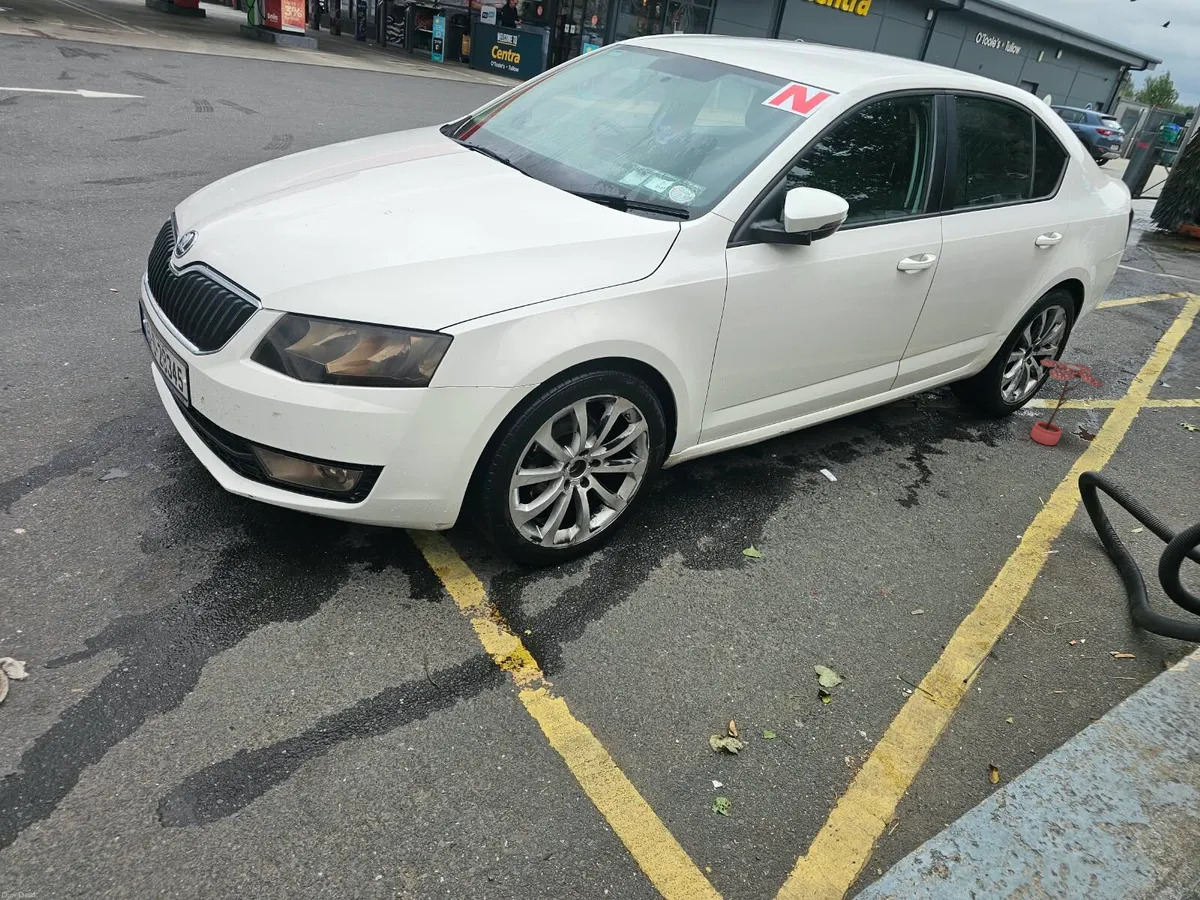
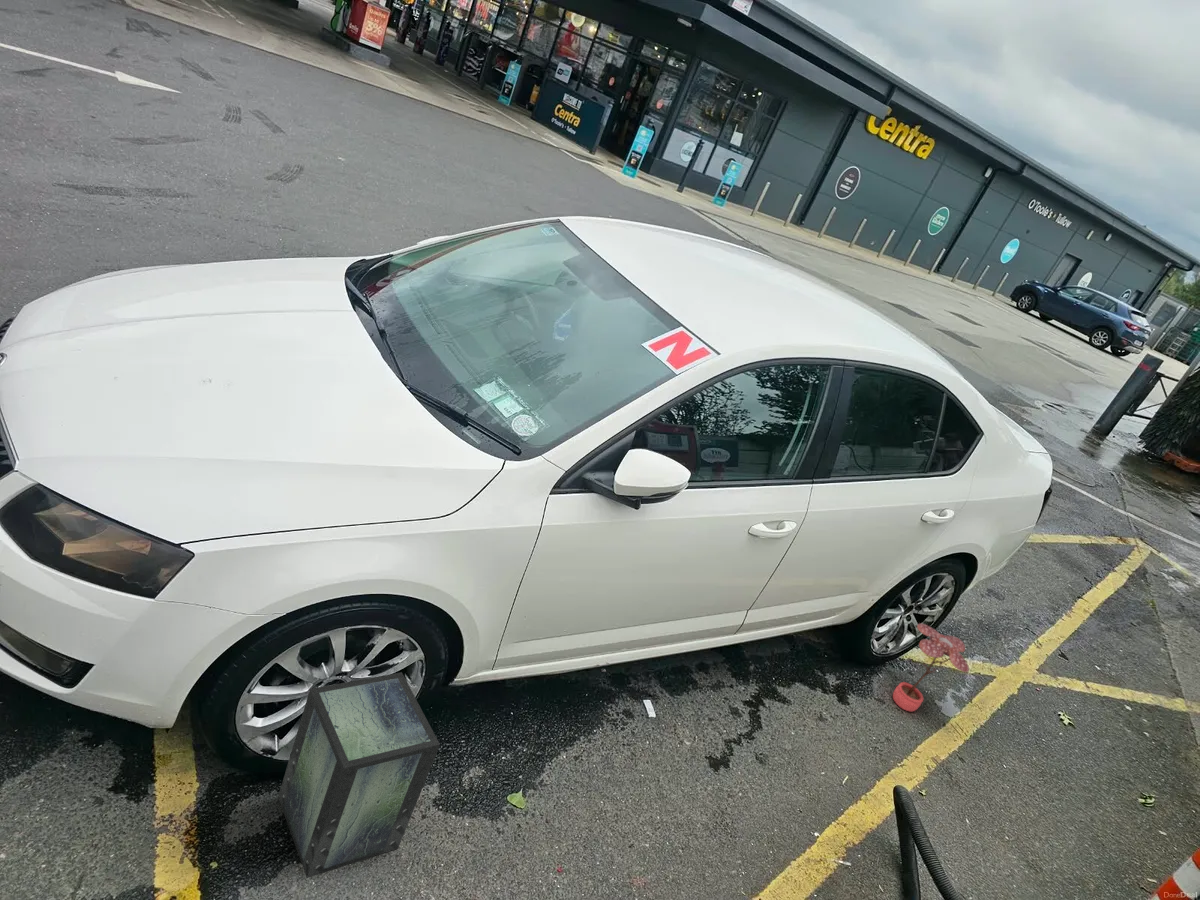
storage box: none [552,438,701,630] -> present [278,672,440,878]

